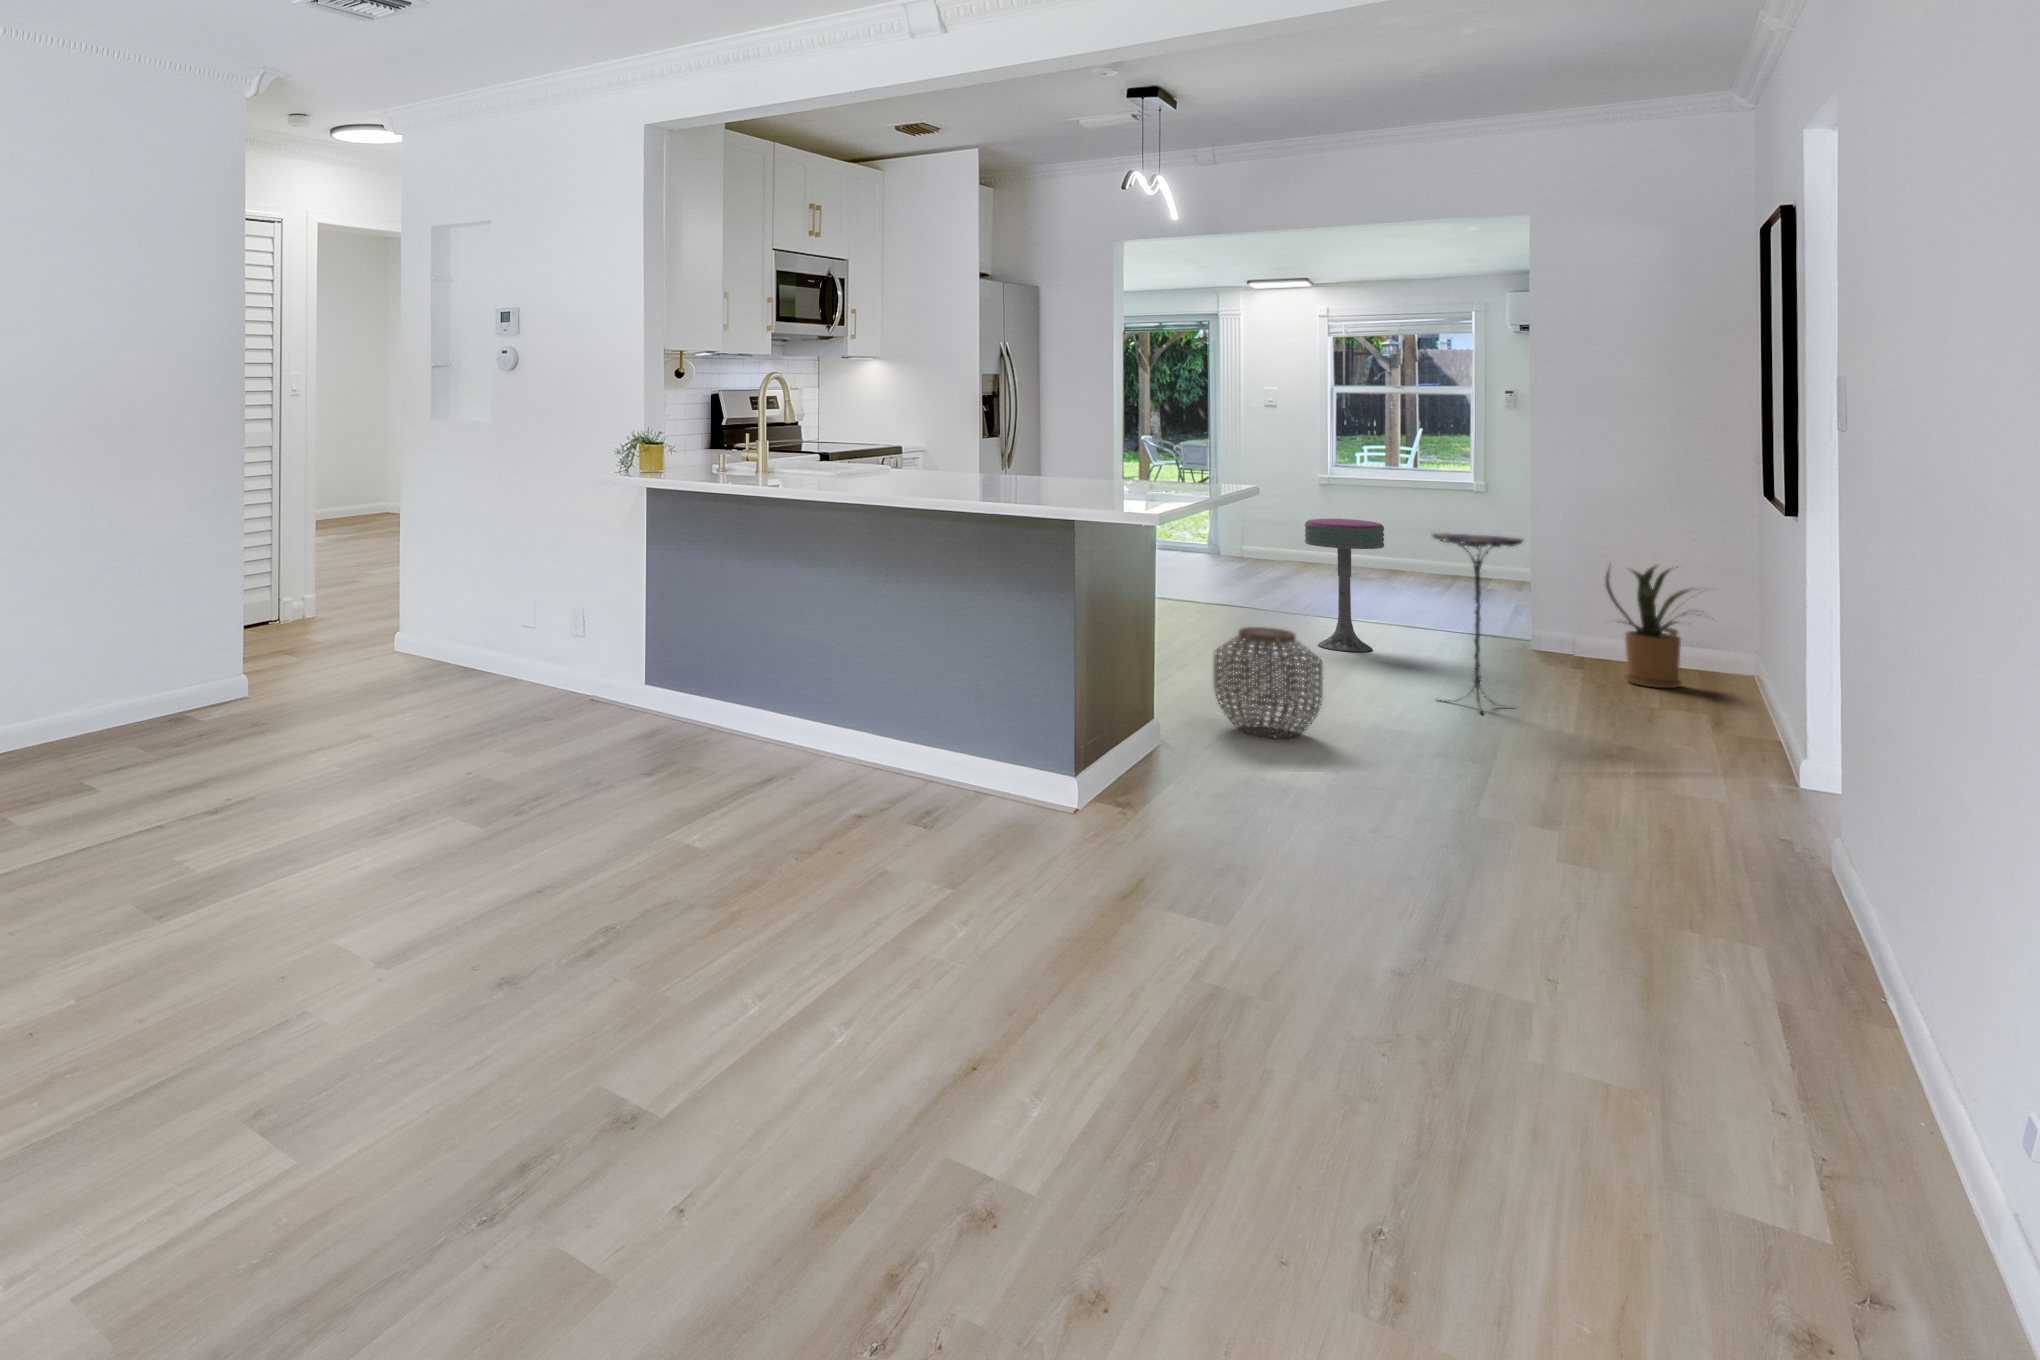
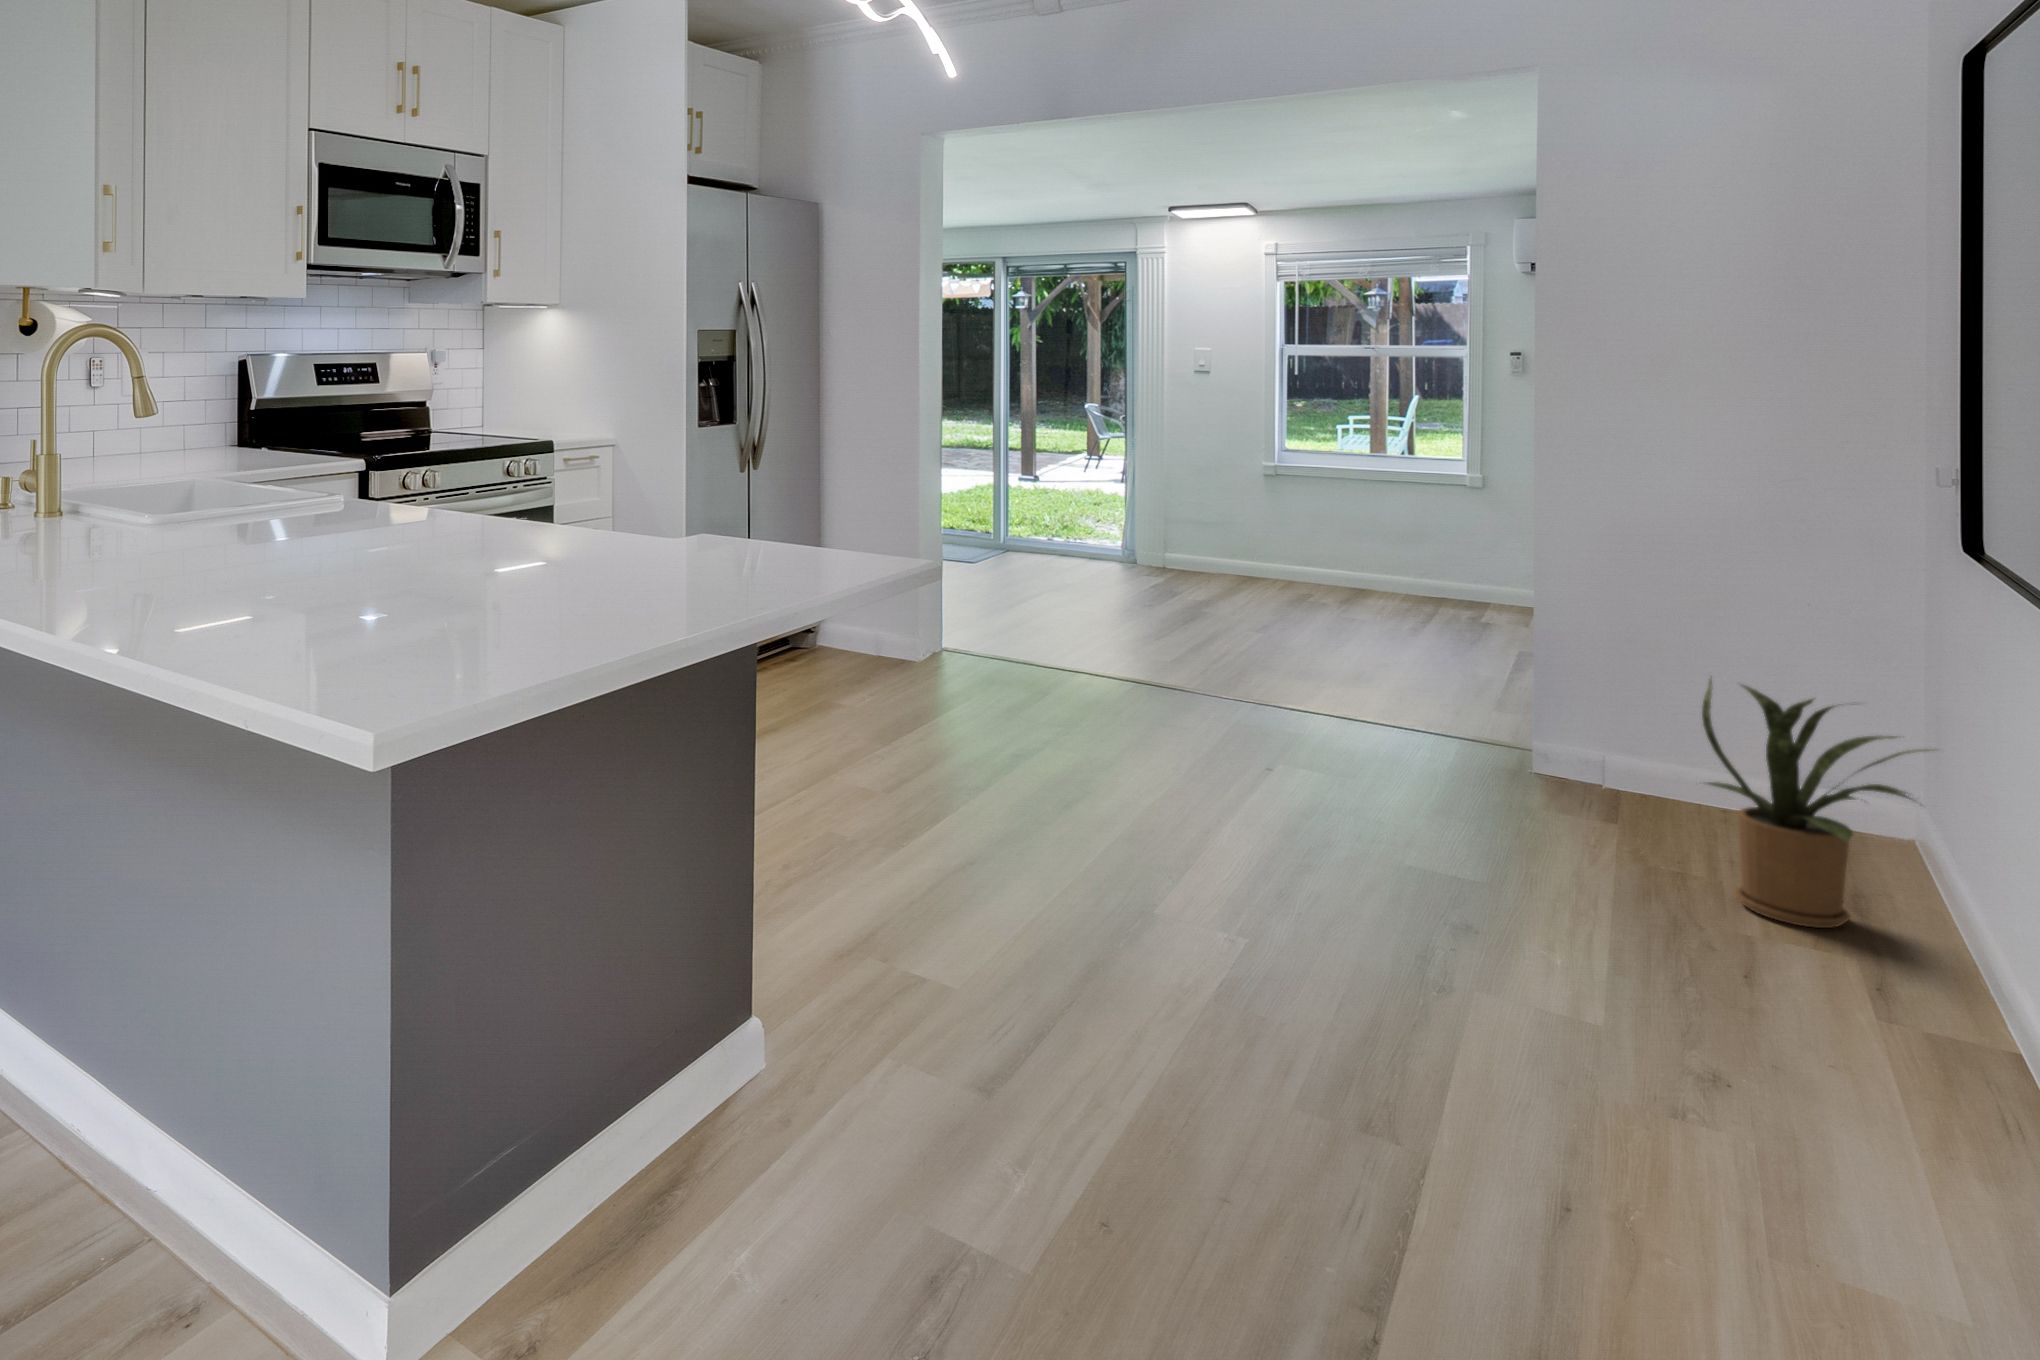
bar stool: present [1305,519,1384,652] -> none [1177,571,1308,803]
side table: present [1433,533,1523,711] -> none [1362,646,1553,1034]
woven basket: present [1213,627,1323,738] -> none [855,882,1079,1159]

